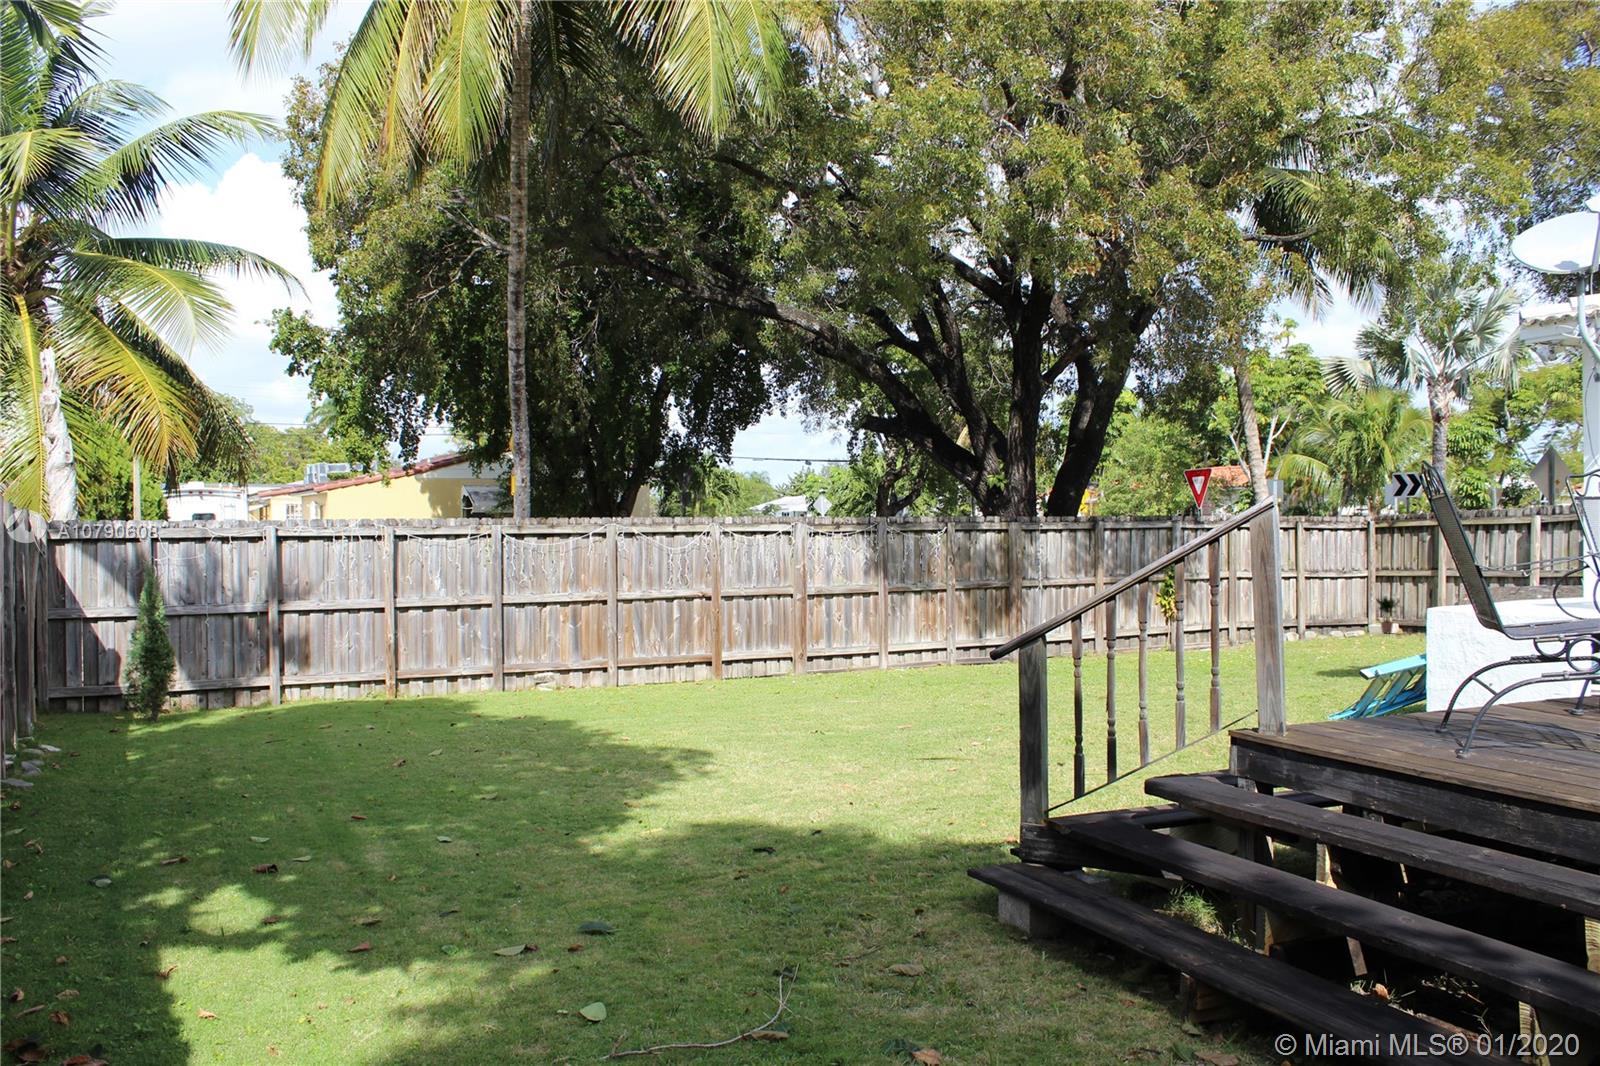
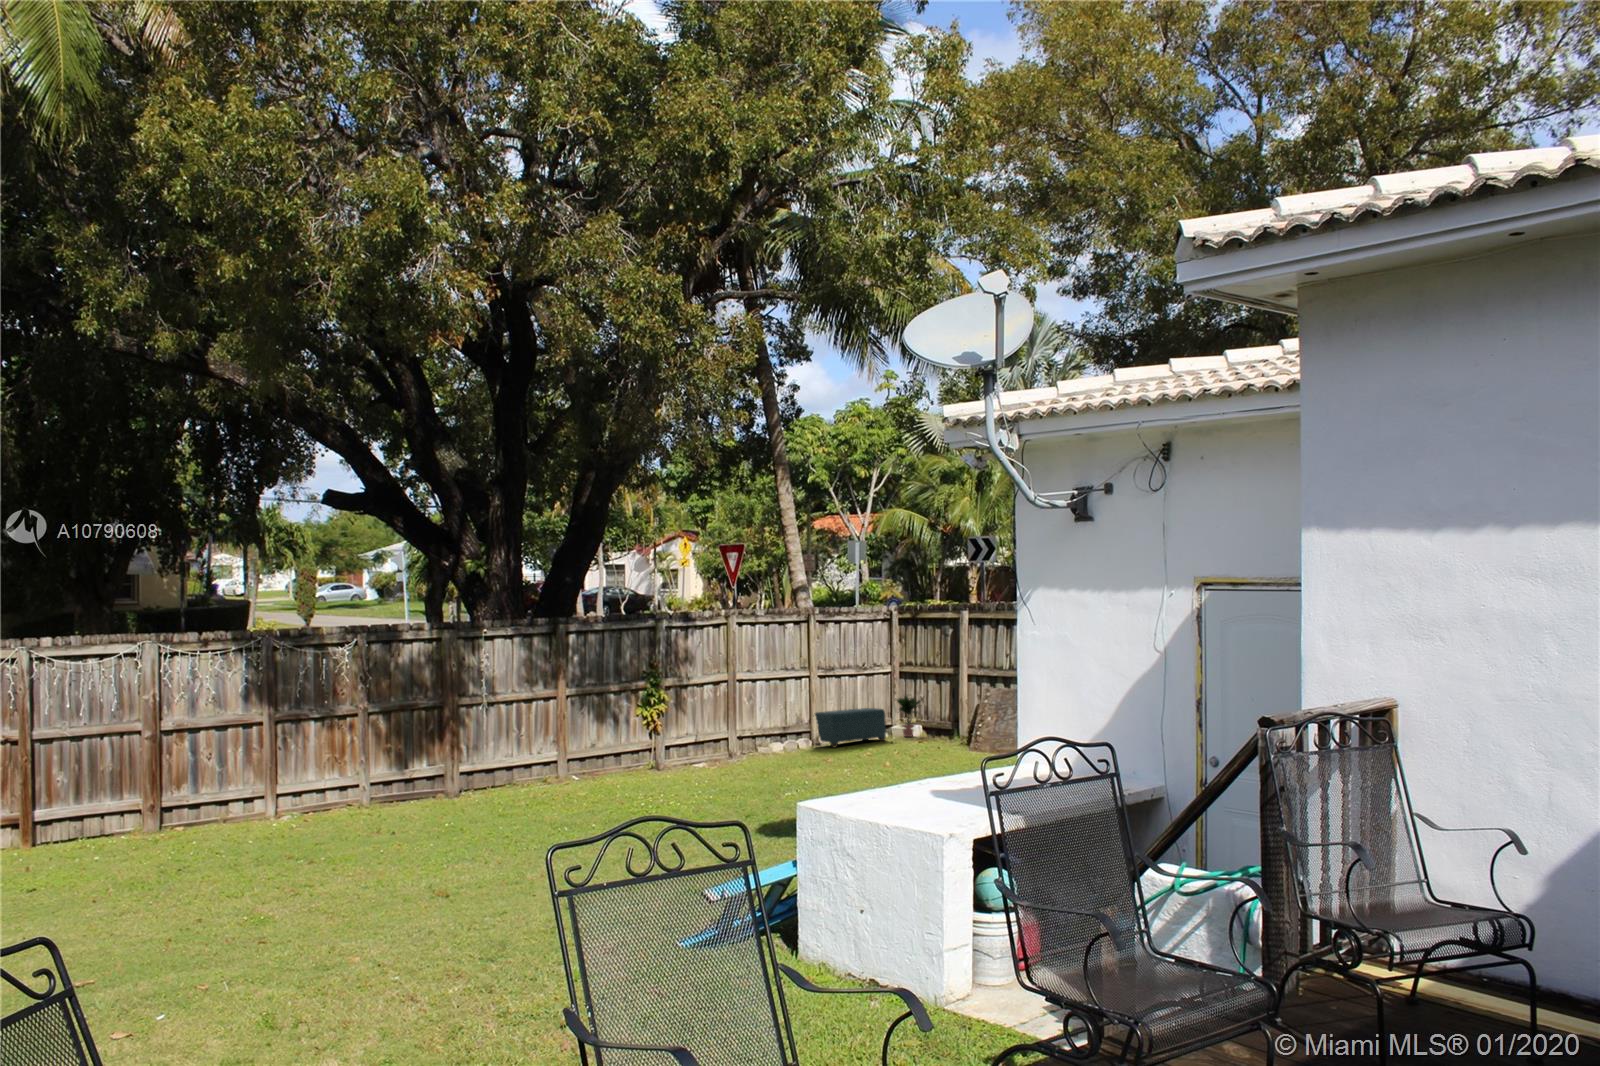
bench: none [1302,607,1369,639] -> present [815,708,886,748]

